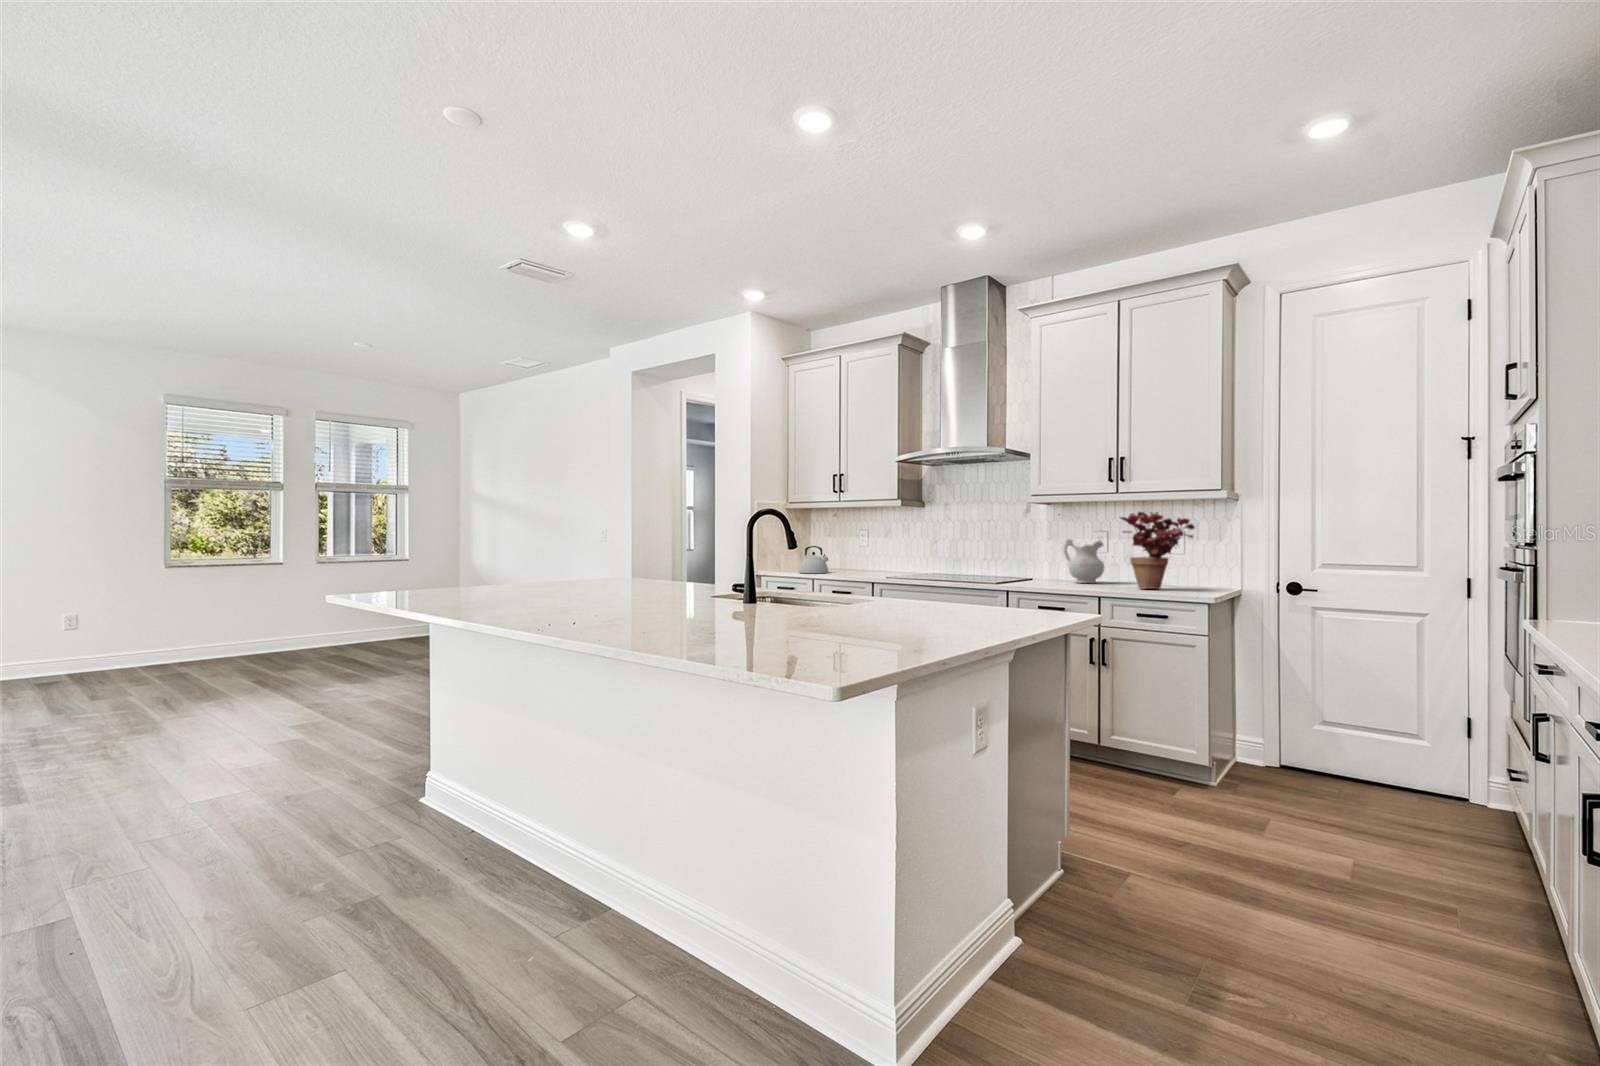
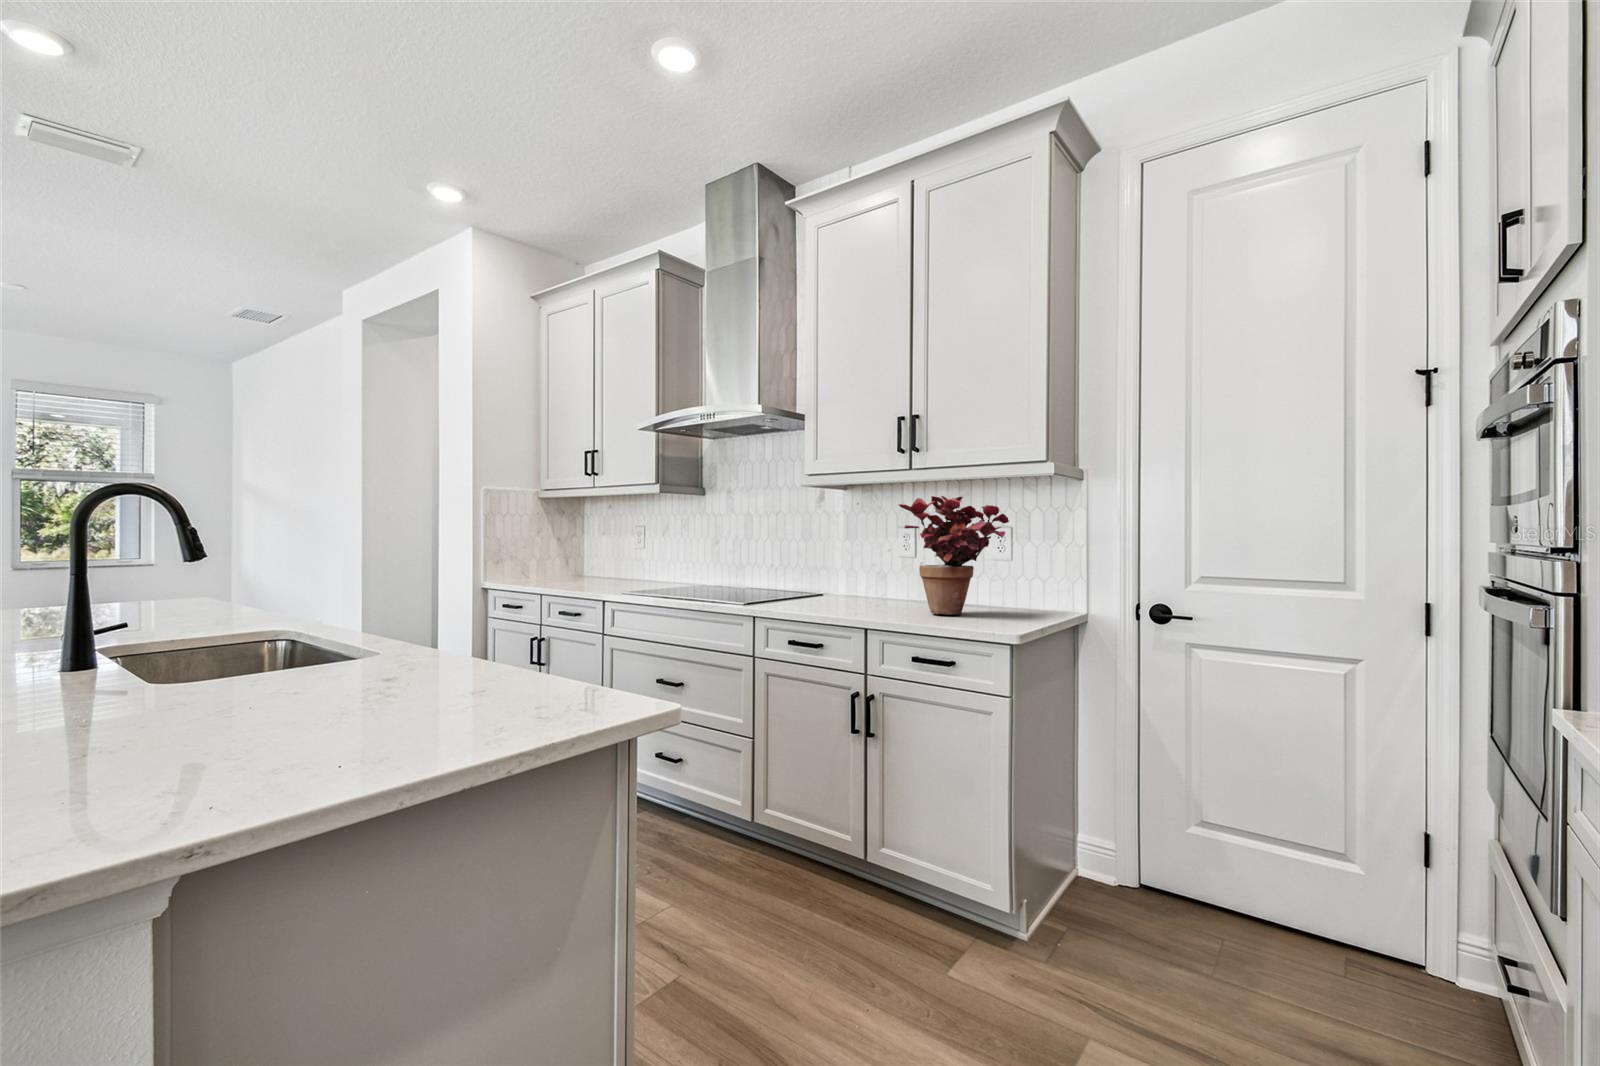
ceramic pitcher: present [1063,540,1104,583] -> none [849,538,903,602]
kettle: present [799,546,828,573] -> none [543,547,586,583]

